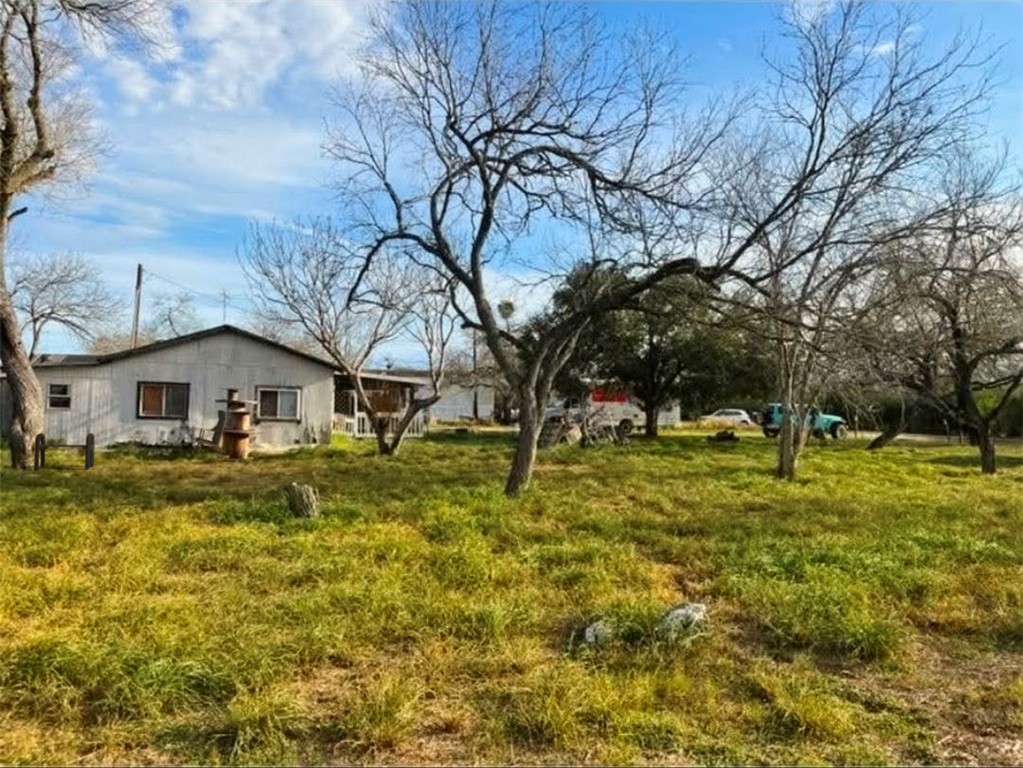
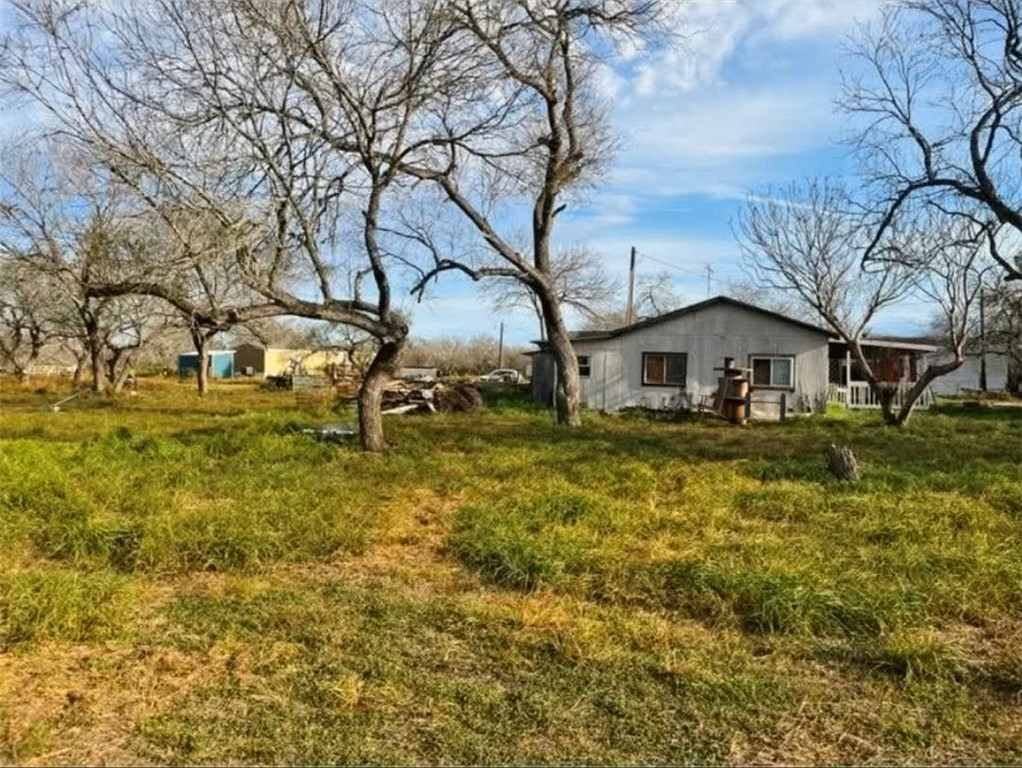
bench: present [34,433,95,470] -> present [744,392,786,421]

